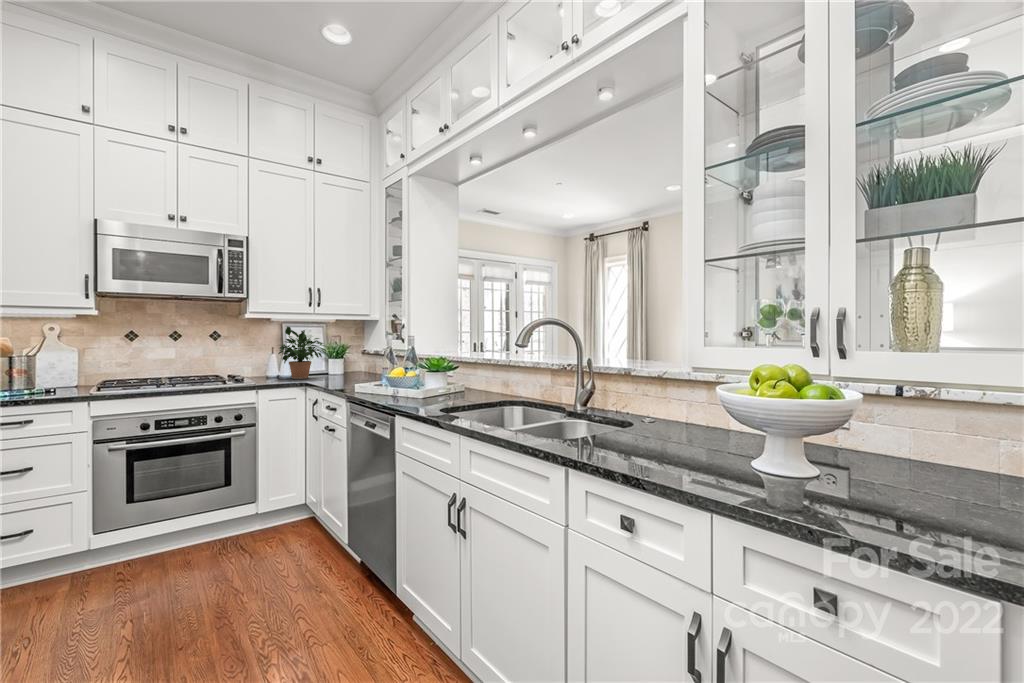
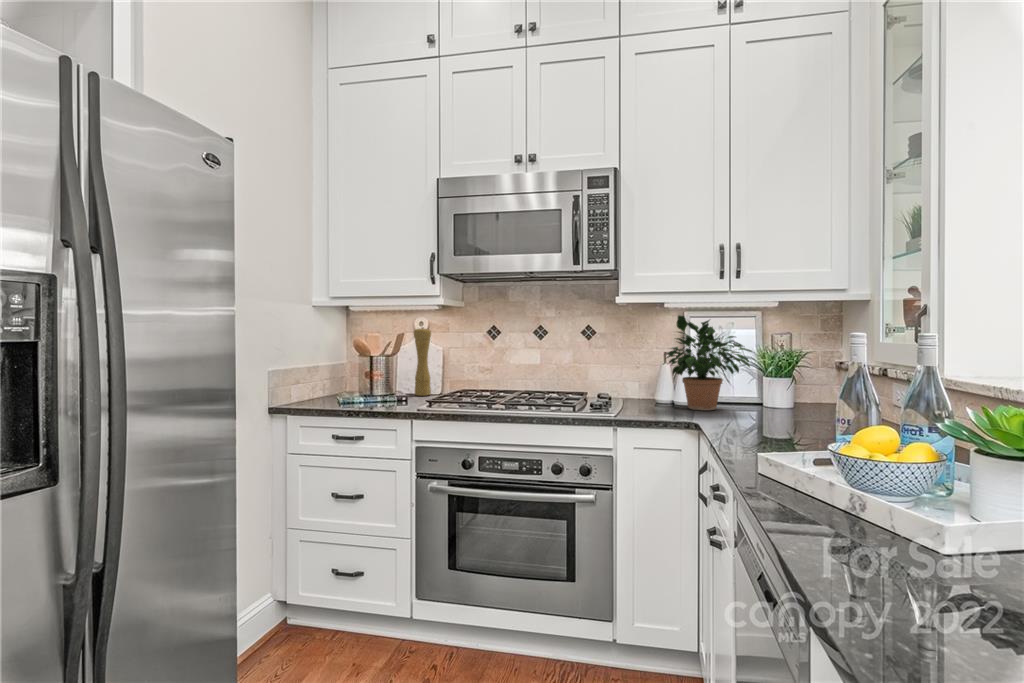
pepper mill: none [57,331,76,387] -> present [414,328,431,396]

